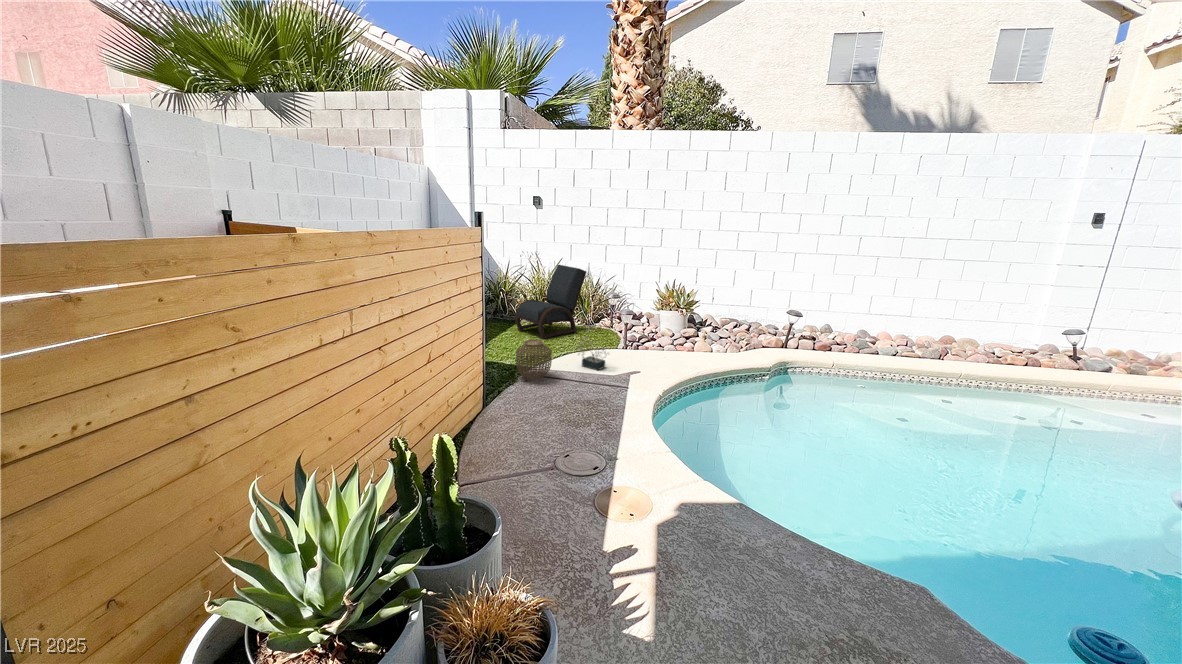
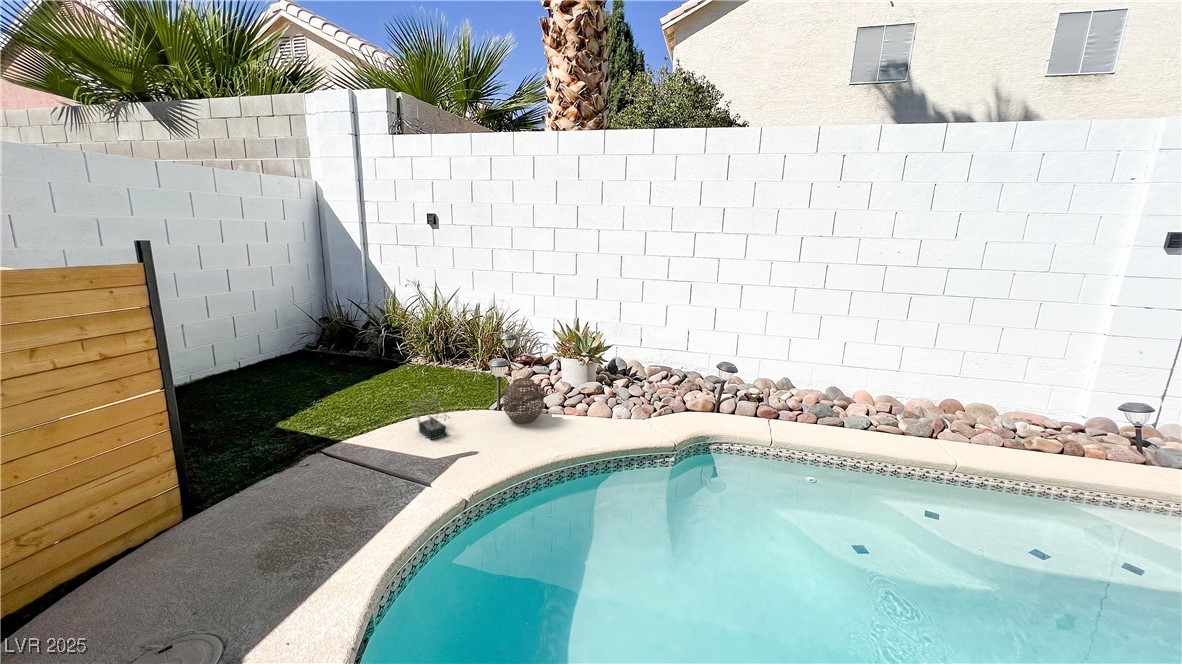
lounge chair: present [515,265,586,340] -> none [398,294,482,386]
woven basket: present [516,340,552,380] -> present [503,378,544,424]

